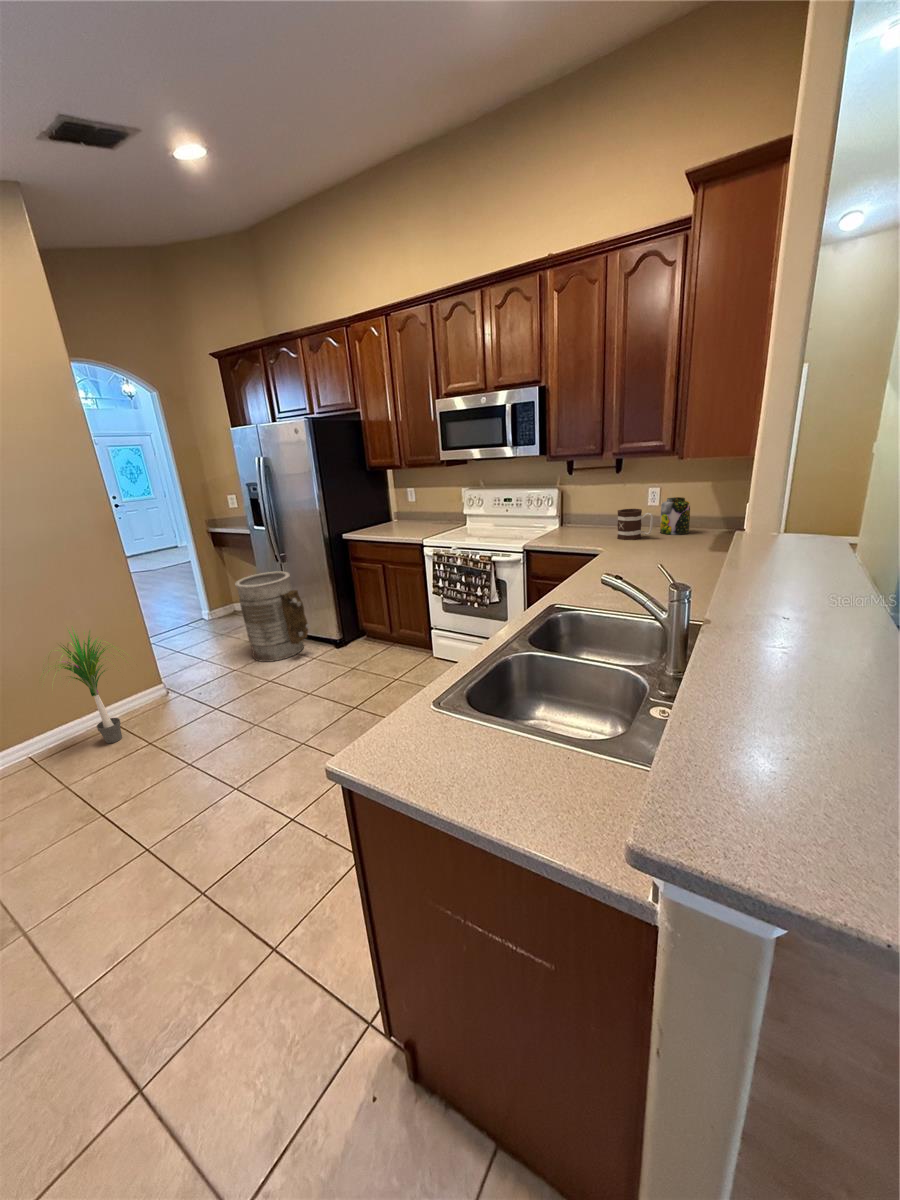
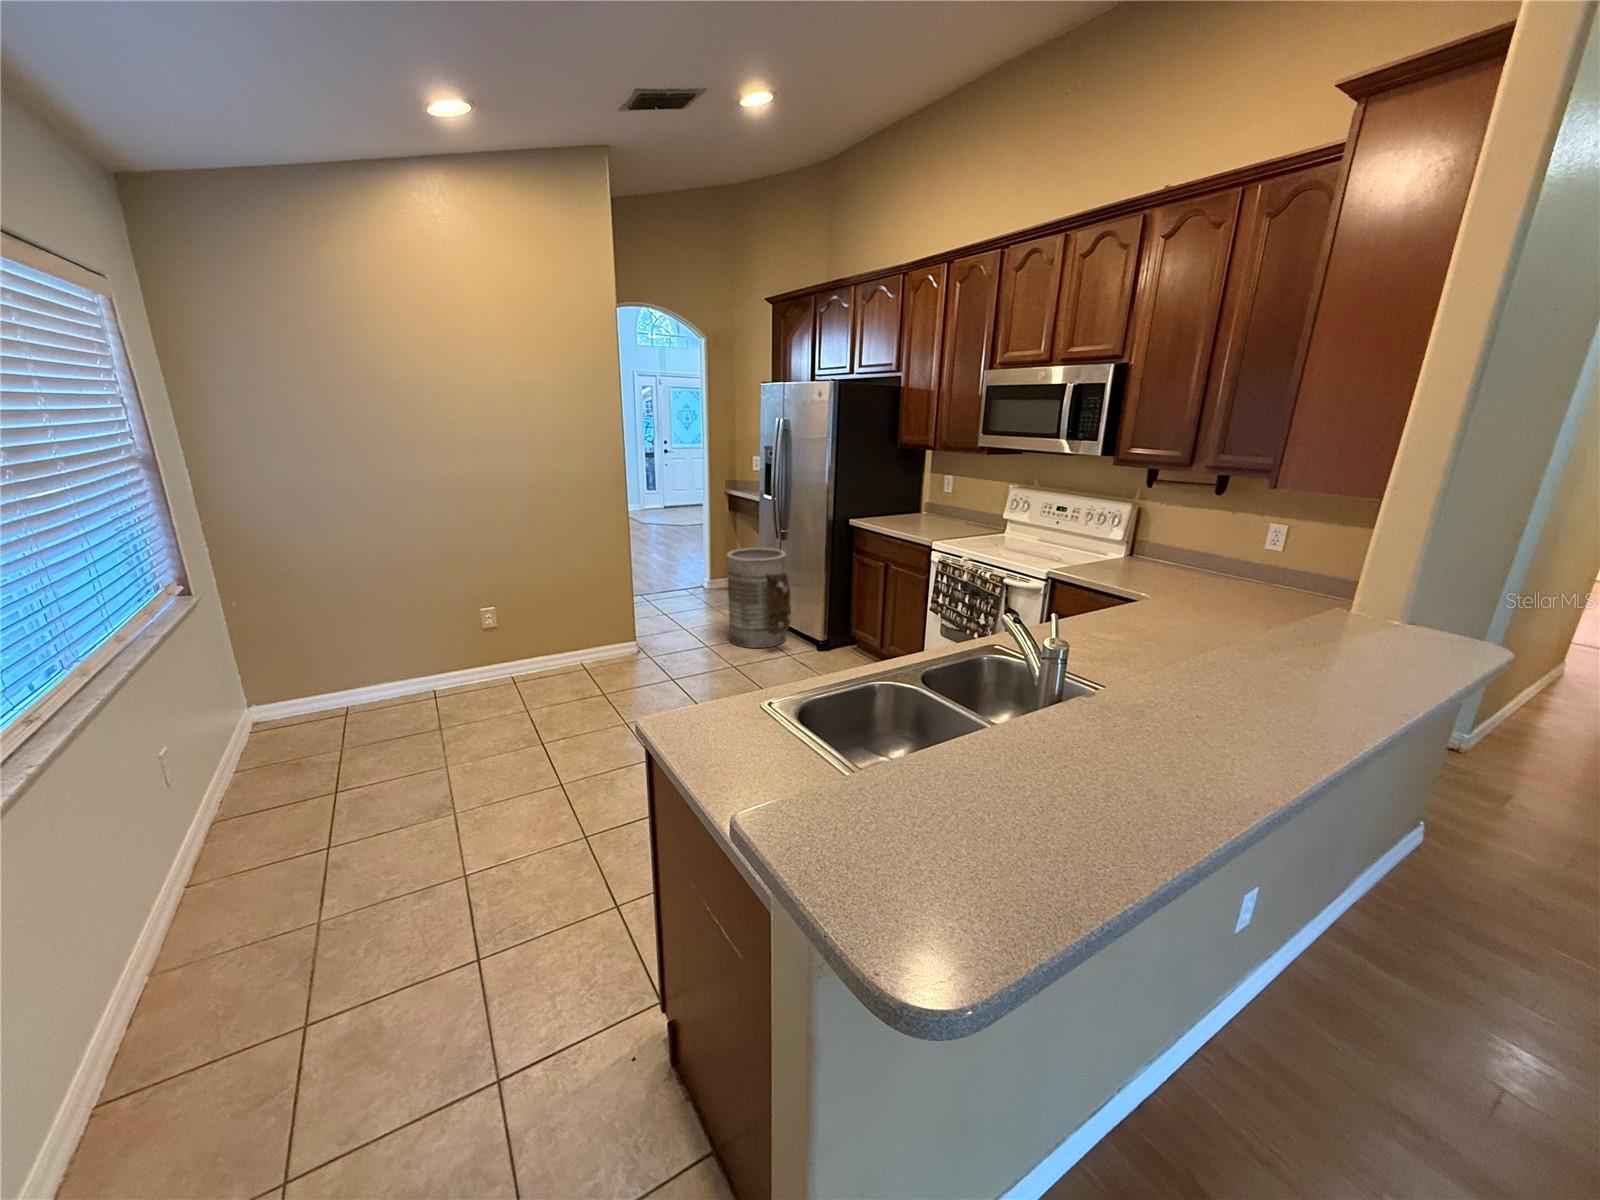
jar: present [660,497,690,535] -> none [1266,543,1323,600]
mug: present [617,509,653,540] -> none [1187,547,1247,593]
potted plant: present [40,630,124,743] -> none [521,560,608,686]

